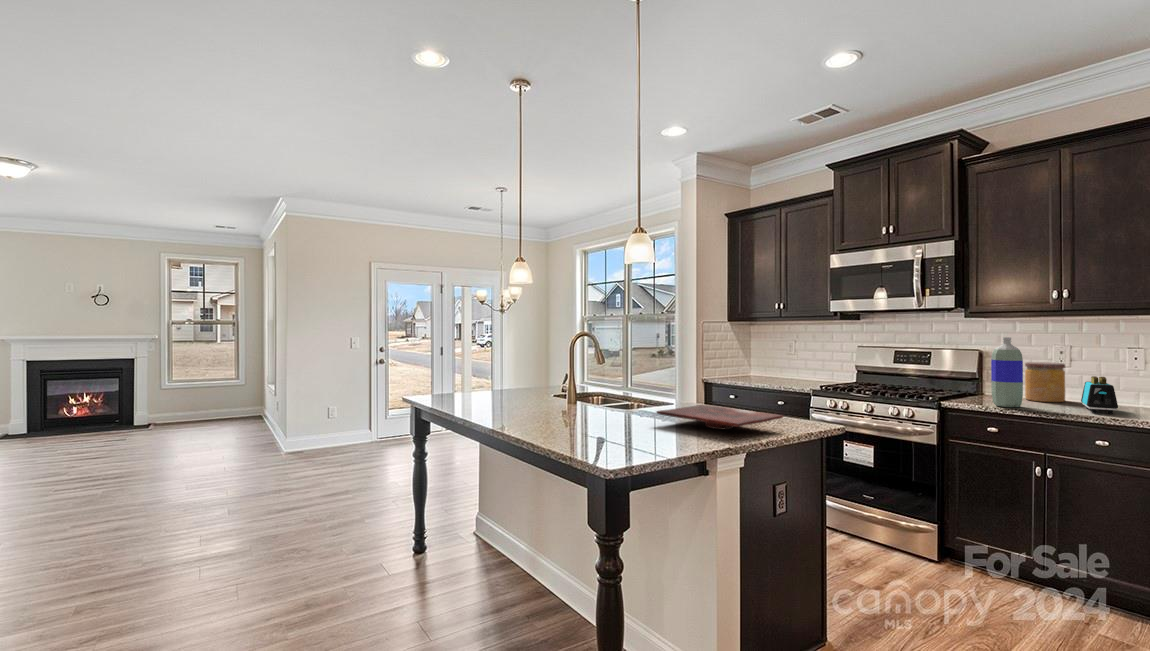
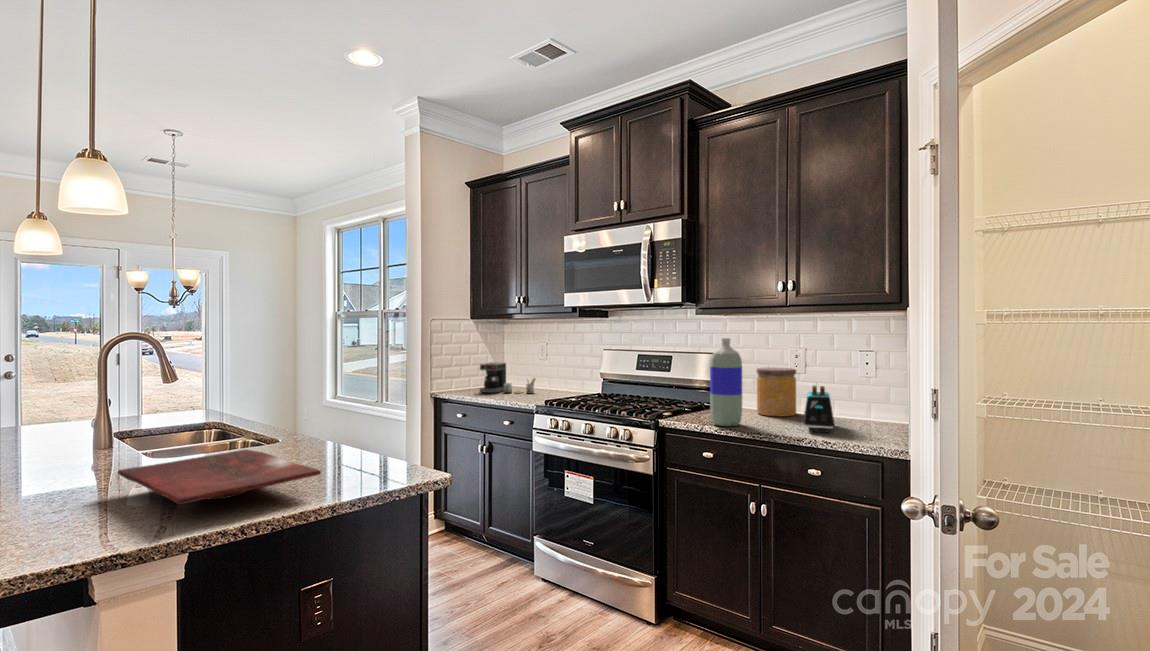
coffee maker: none [745,356,795,381] -> present [480,362,535,393]

